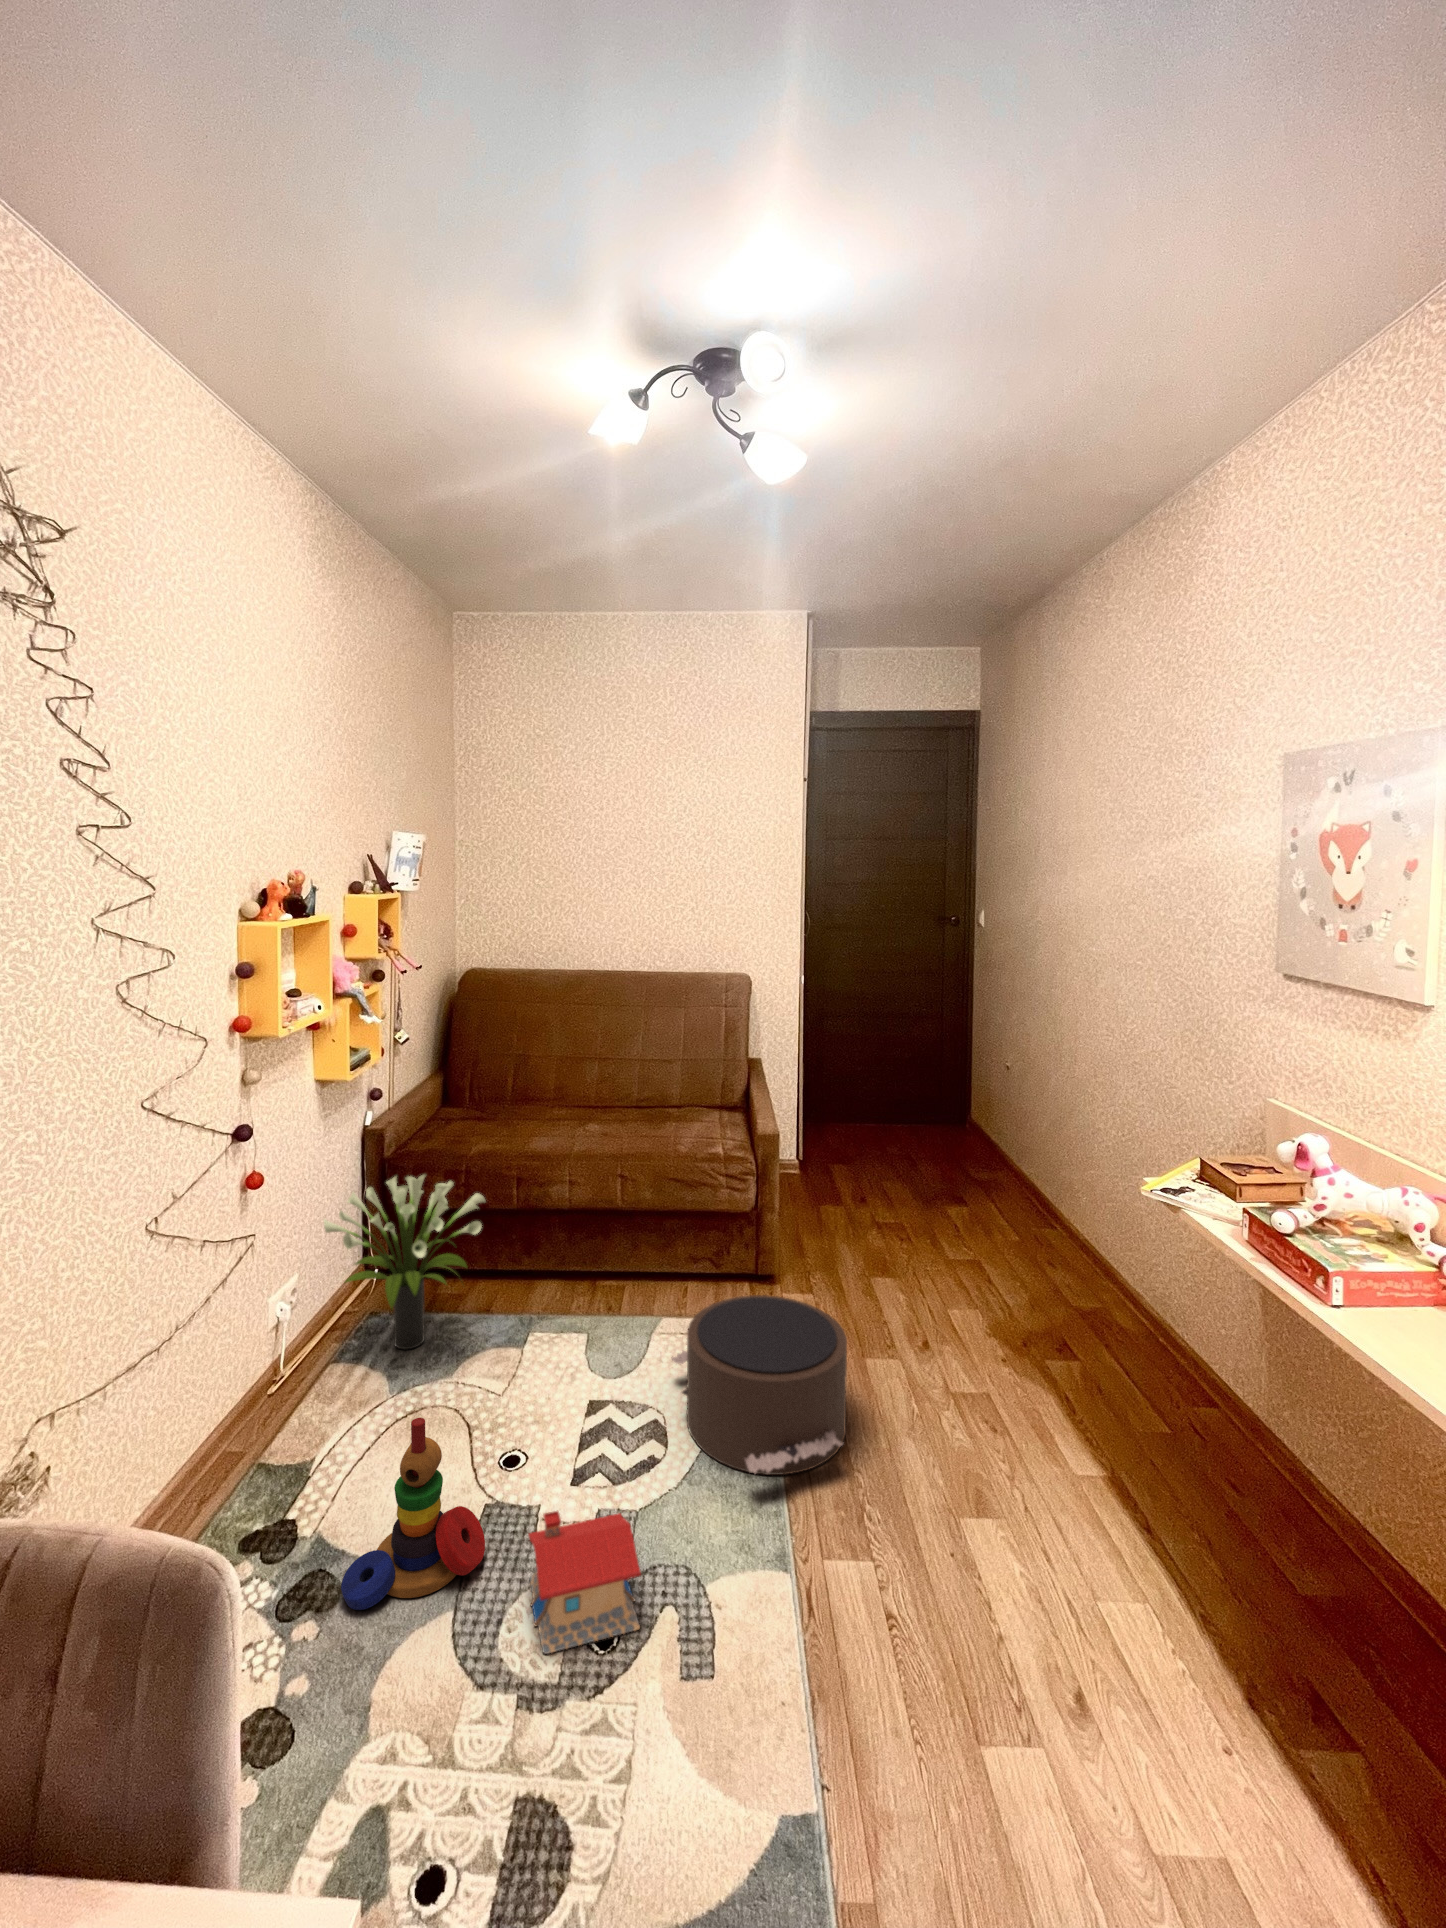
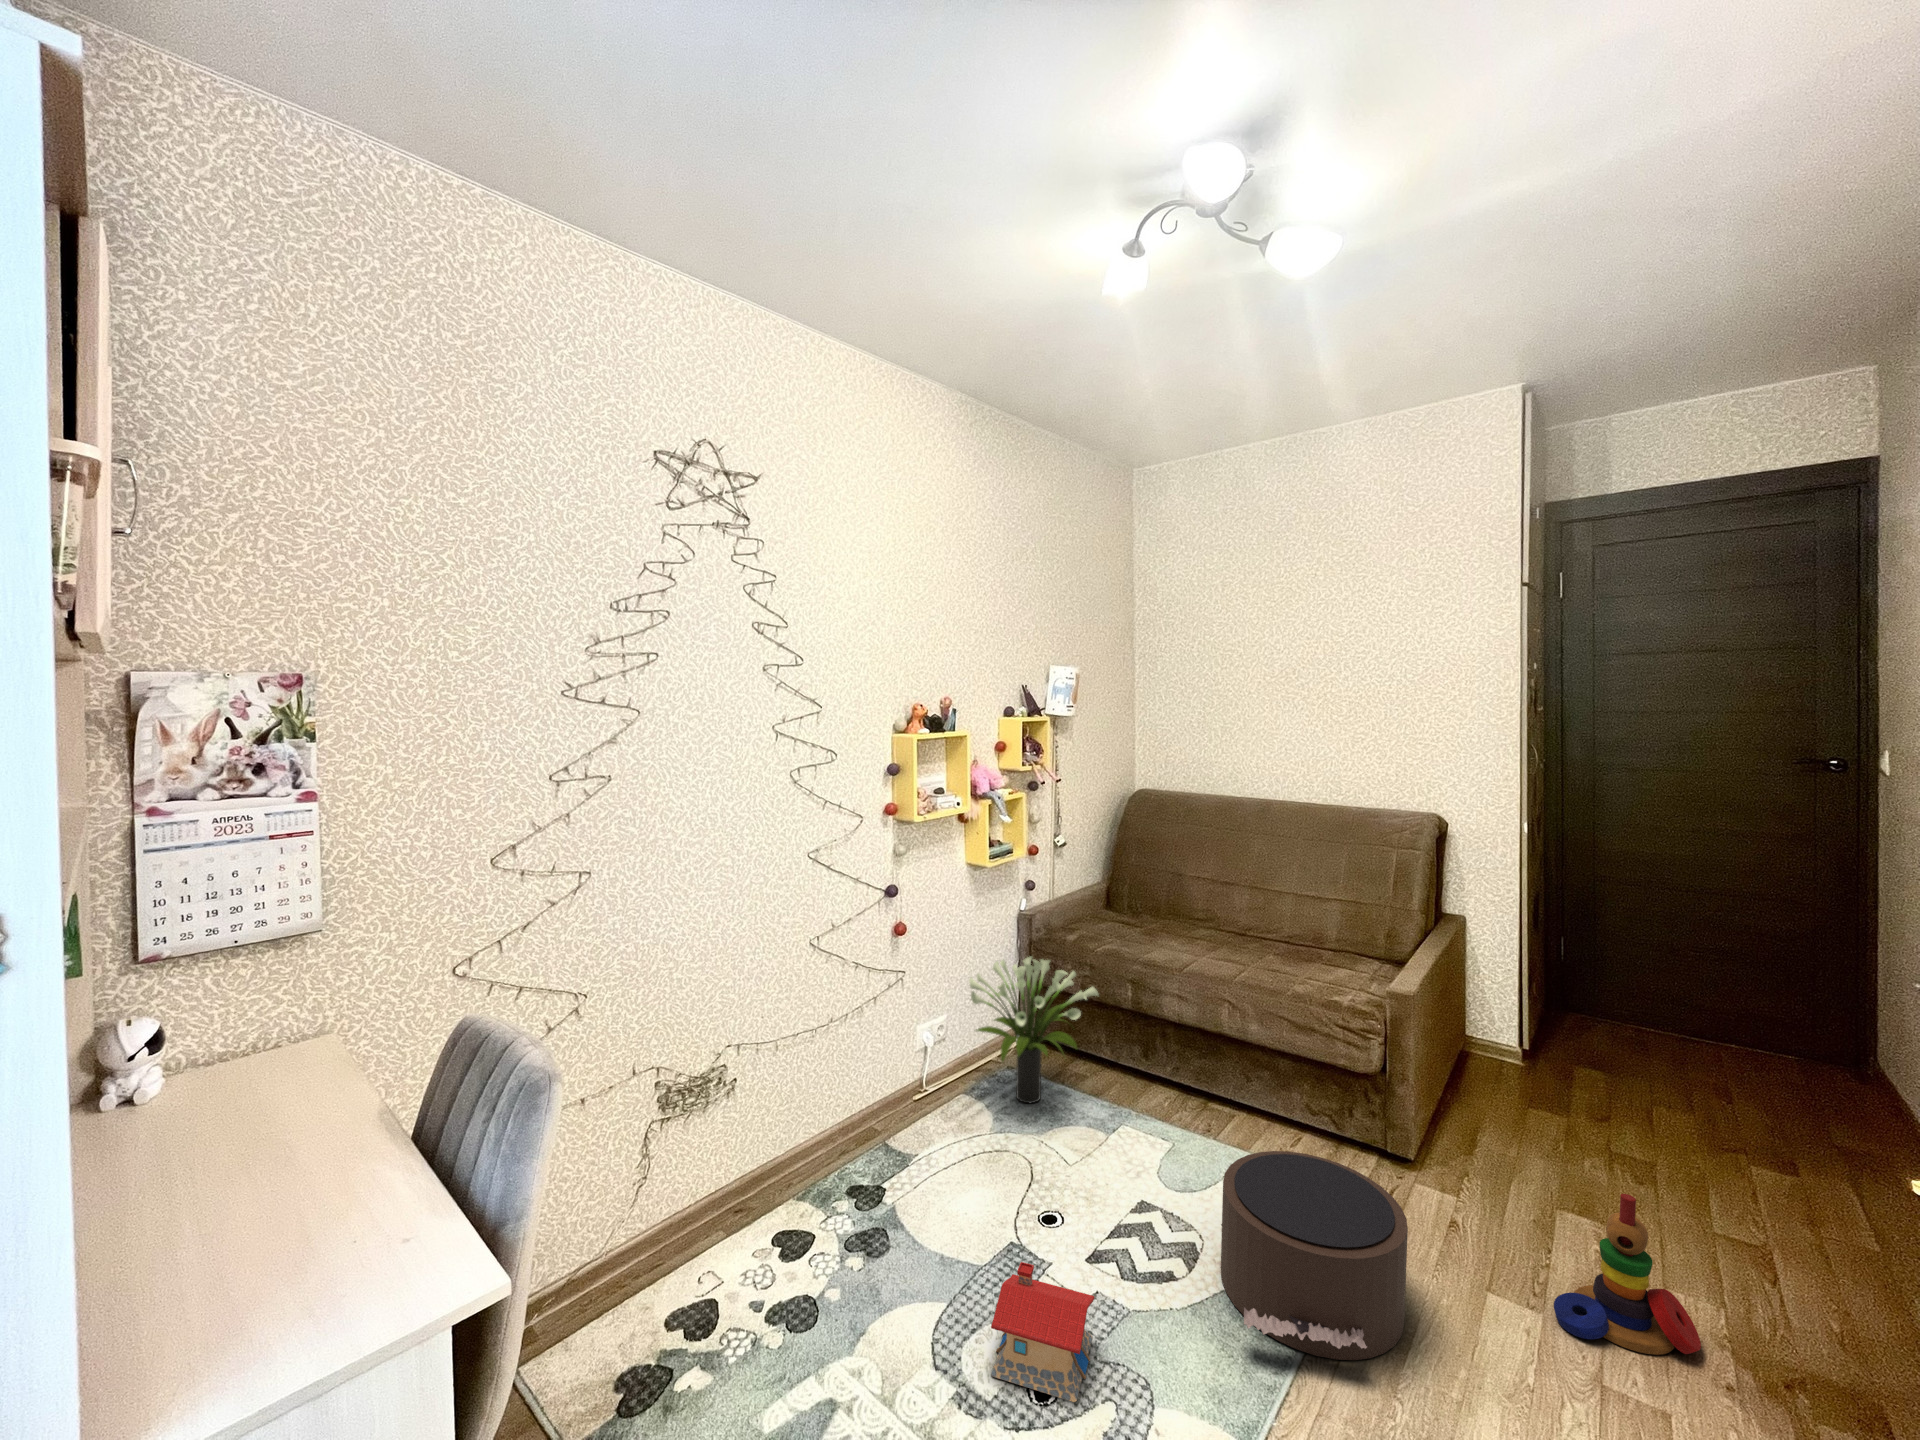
stacking toy: present [341,1418,485,1610] -> present [1554,1194,1701,1355]

